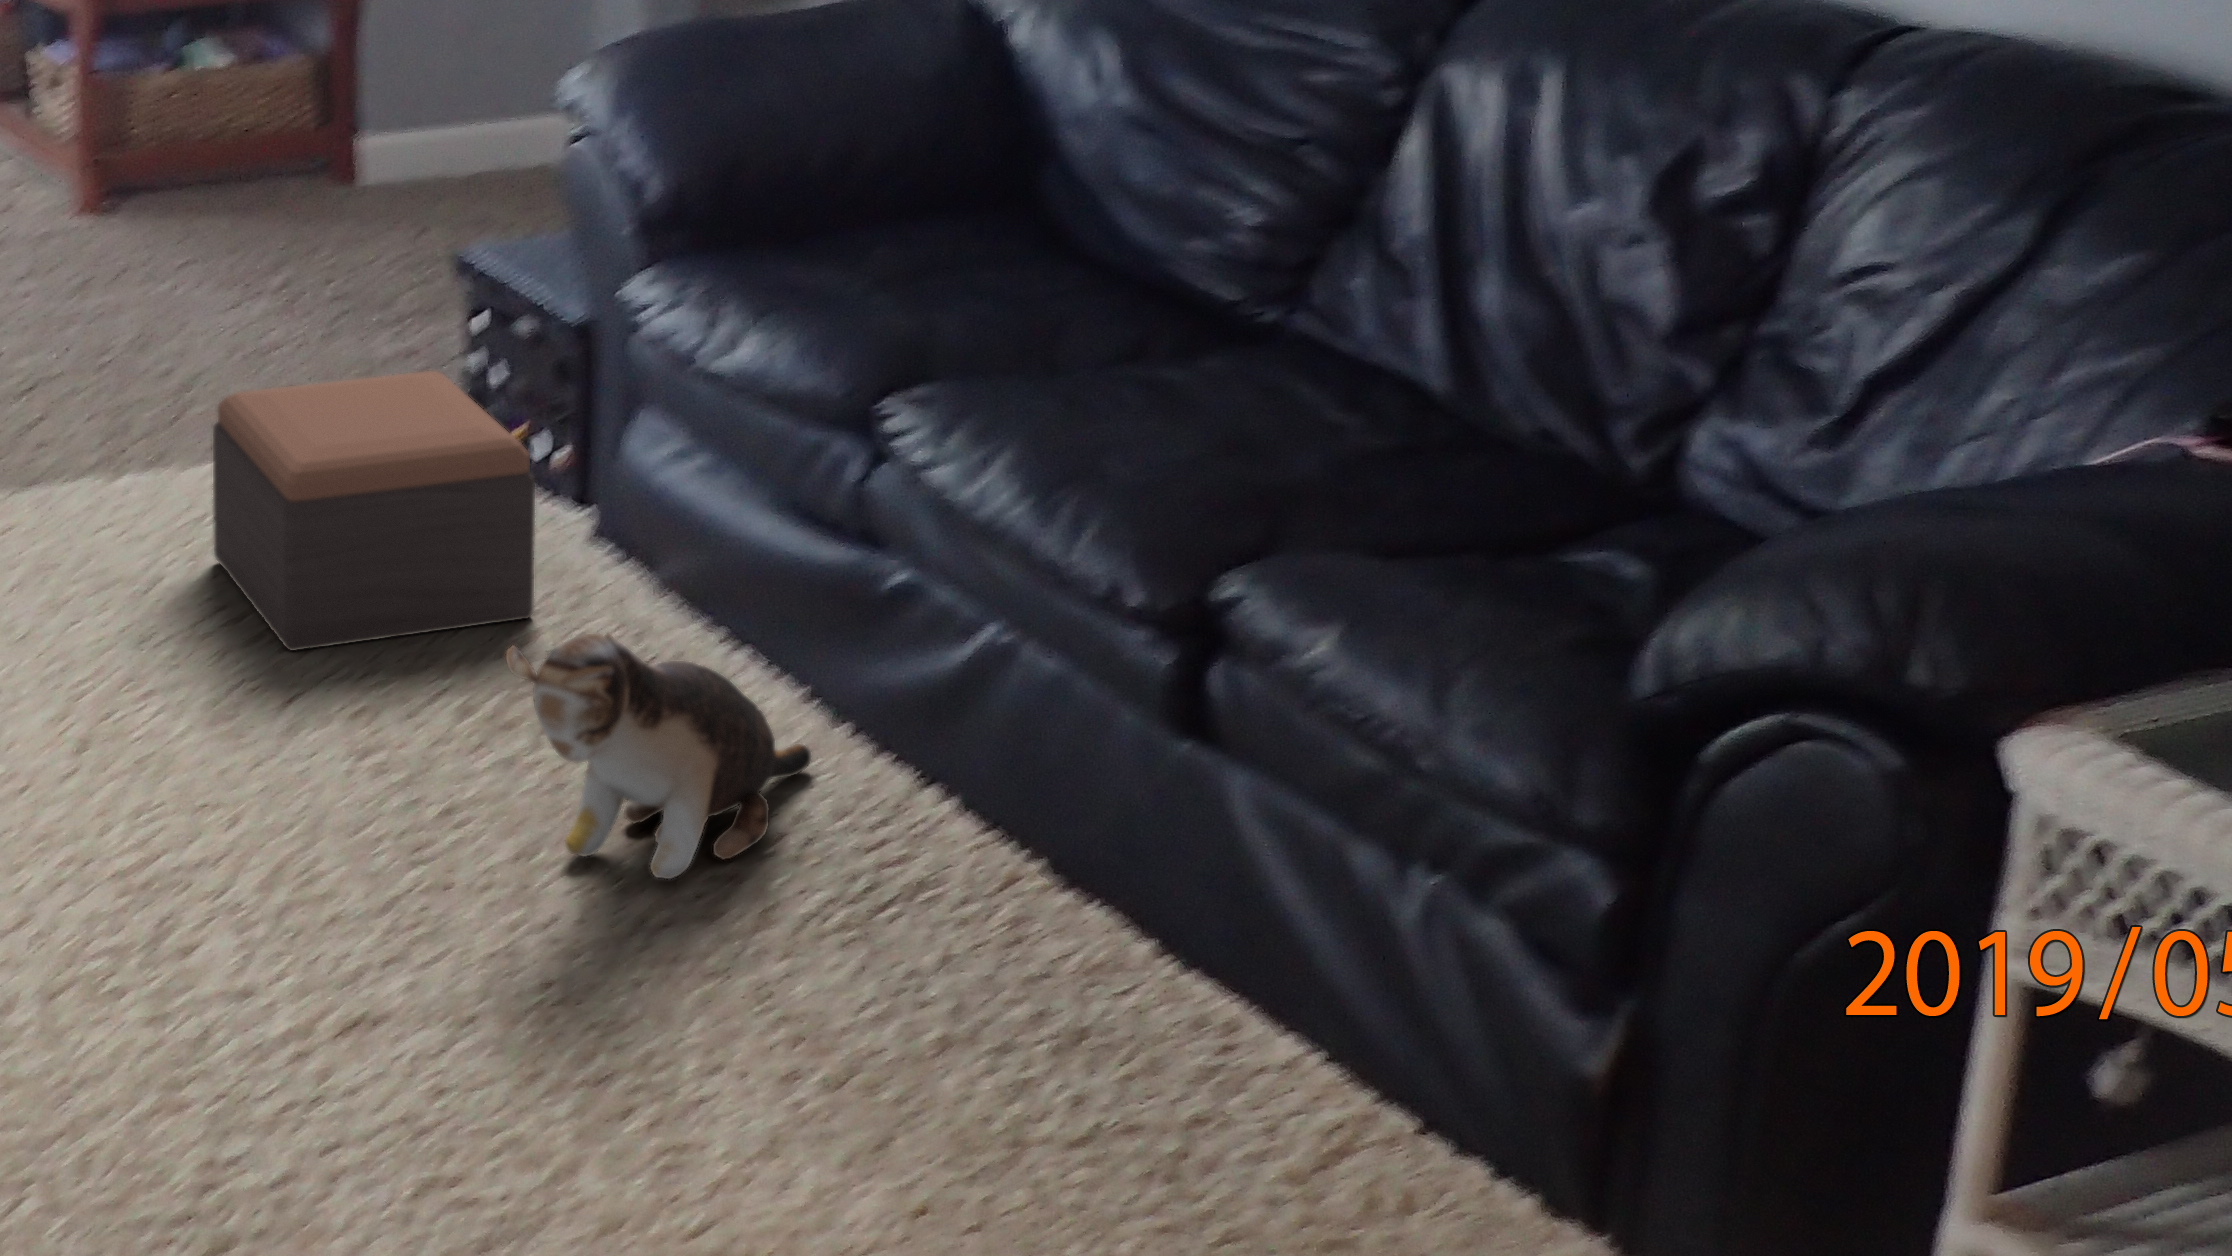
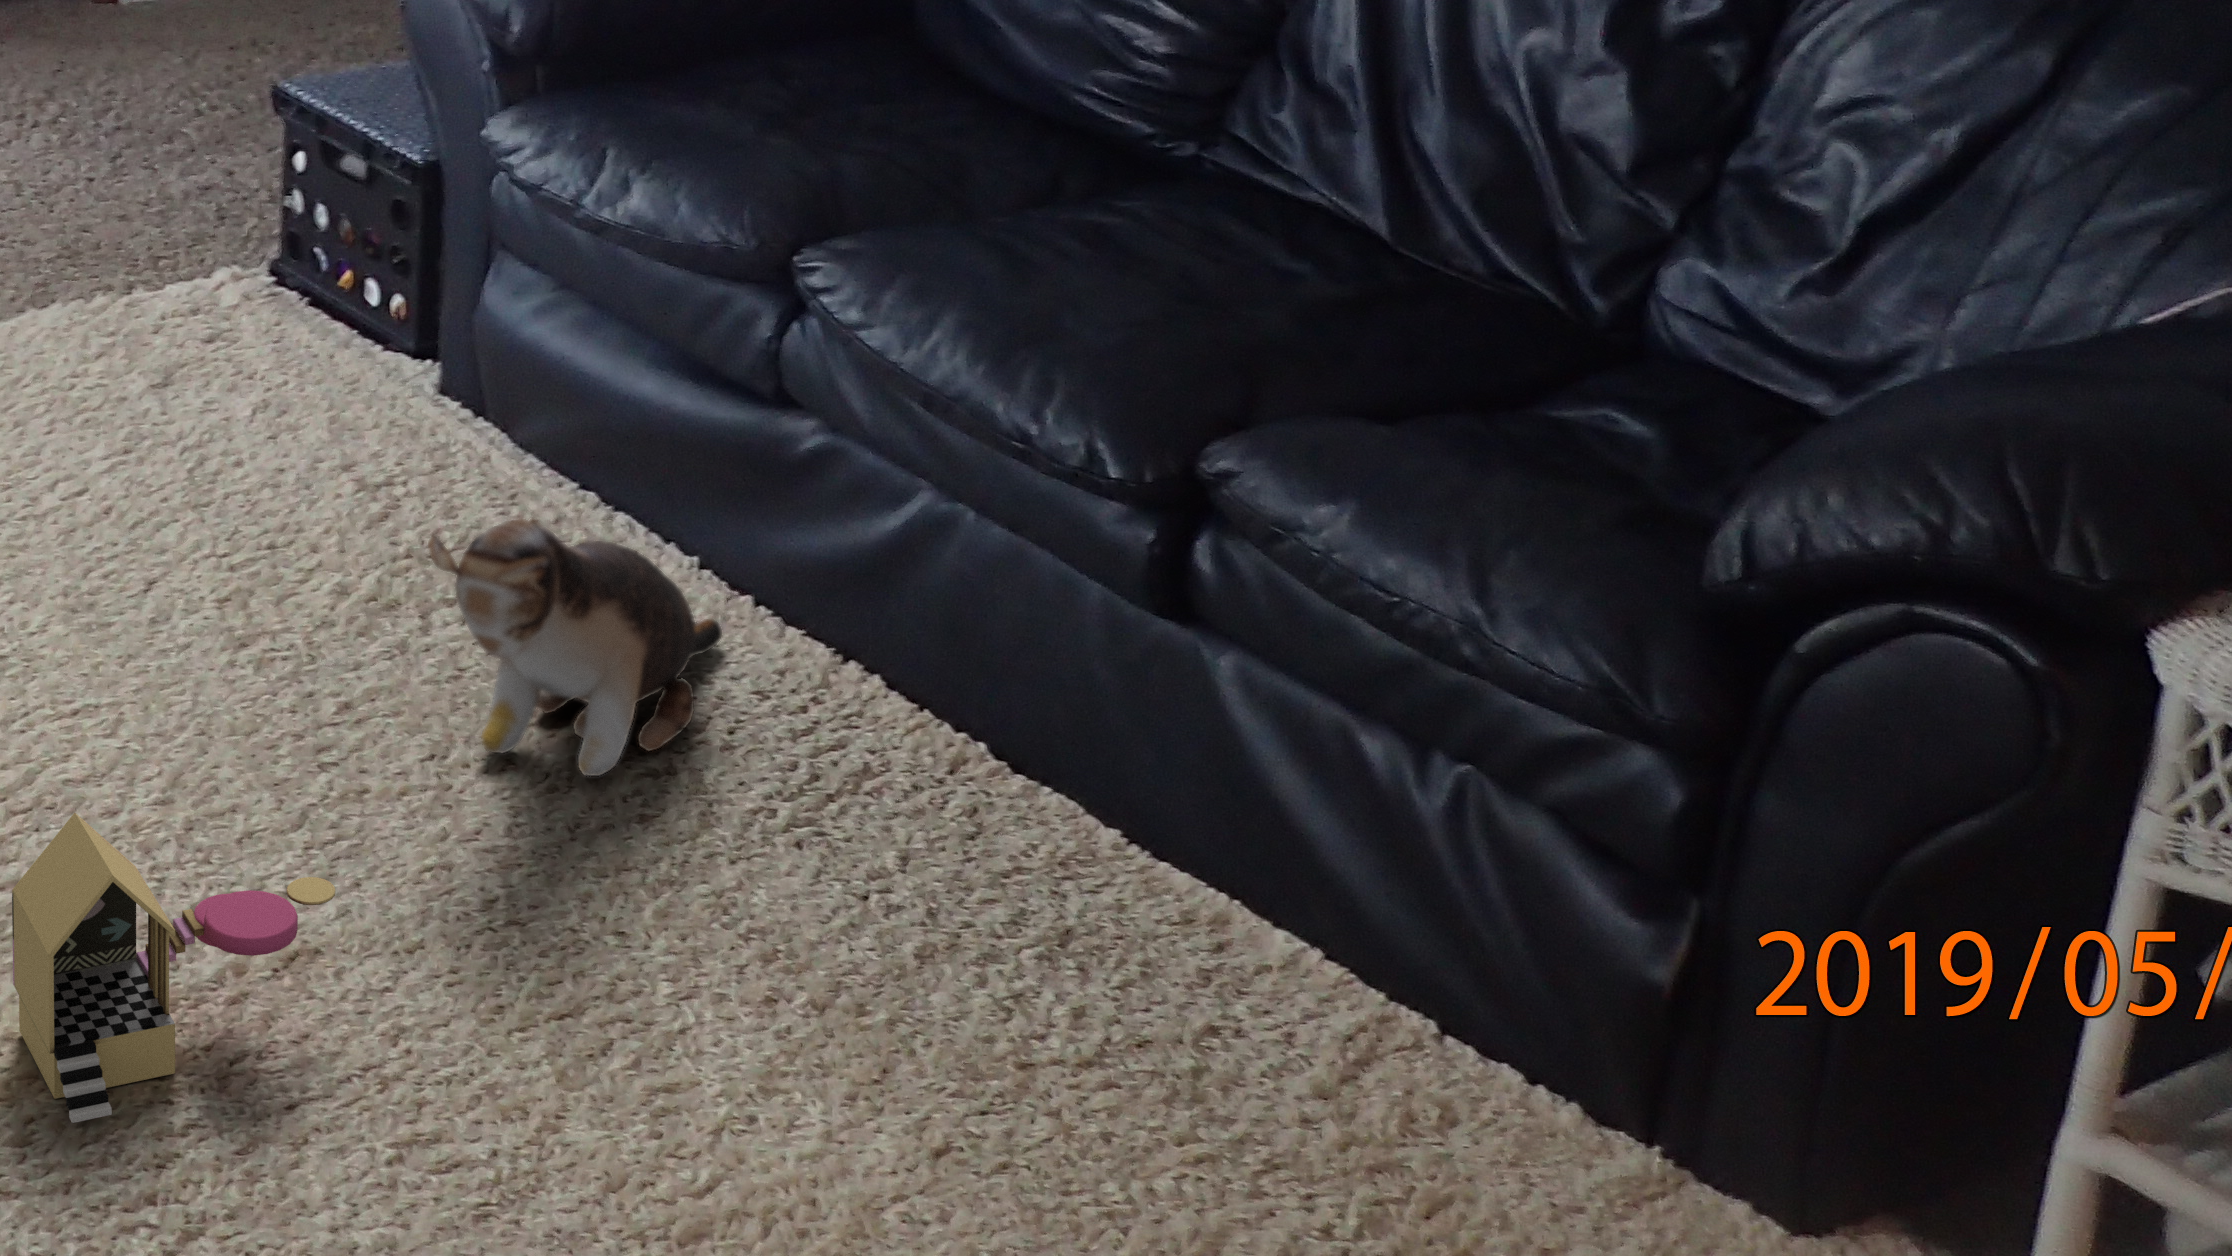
footstool: present [213,371,535,651] -> none [39,219,397,528]
toy house: none [91,874,389,1153] -> present [12,813,336,1123]

